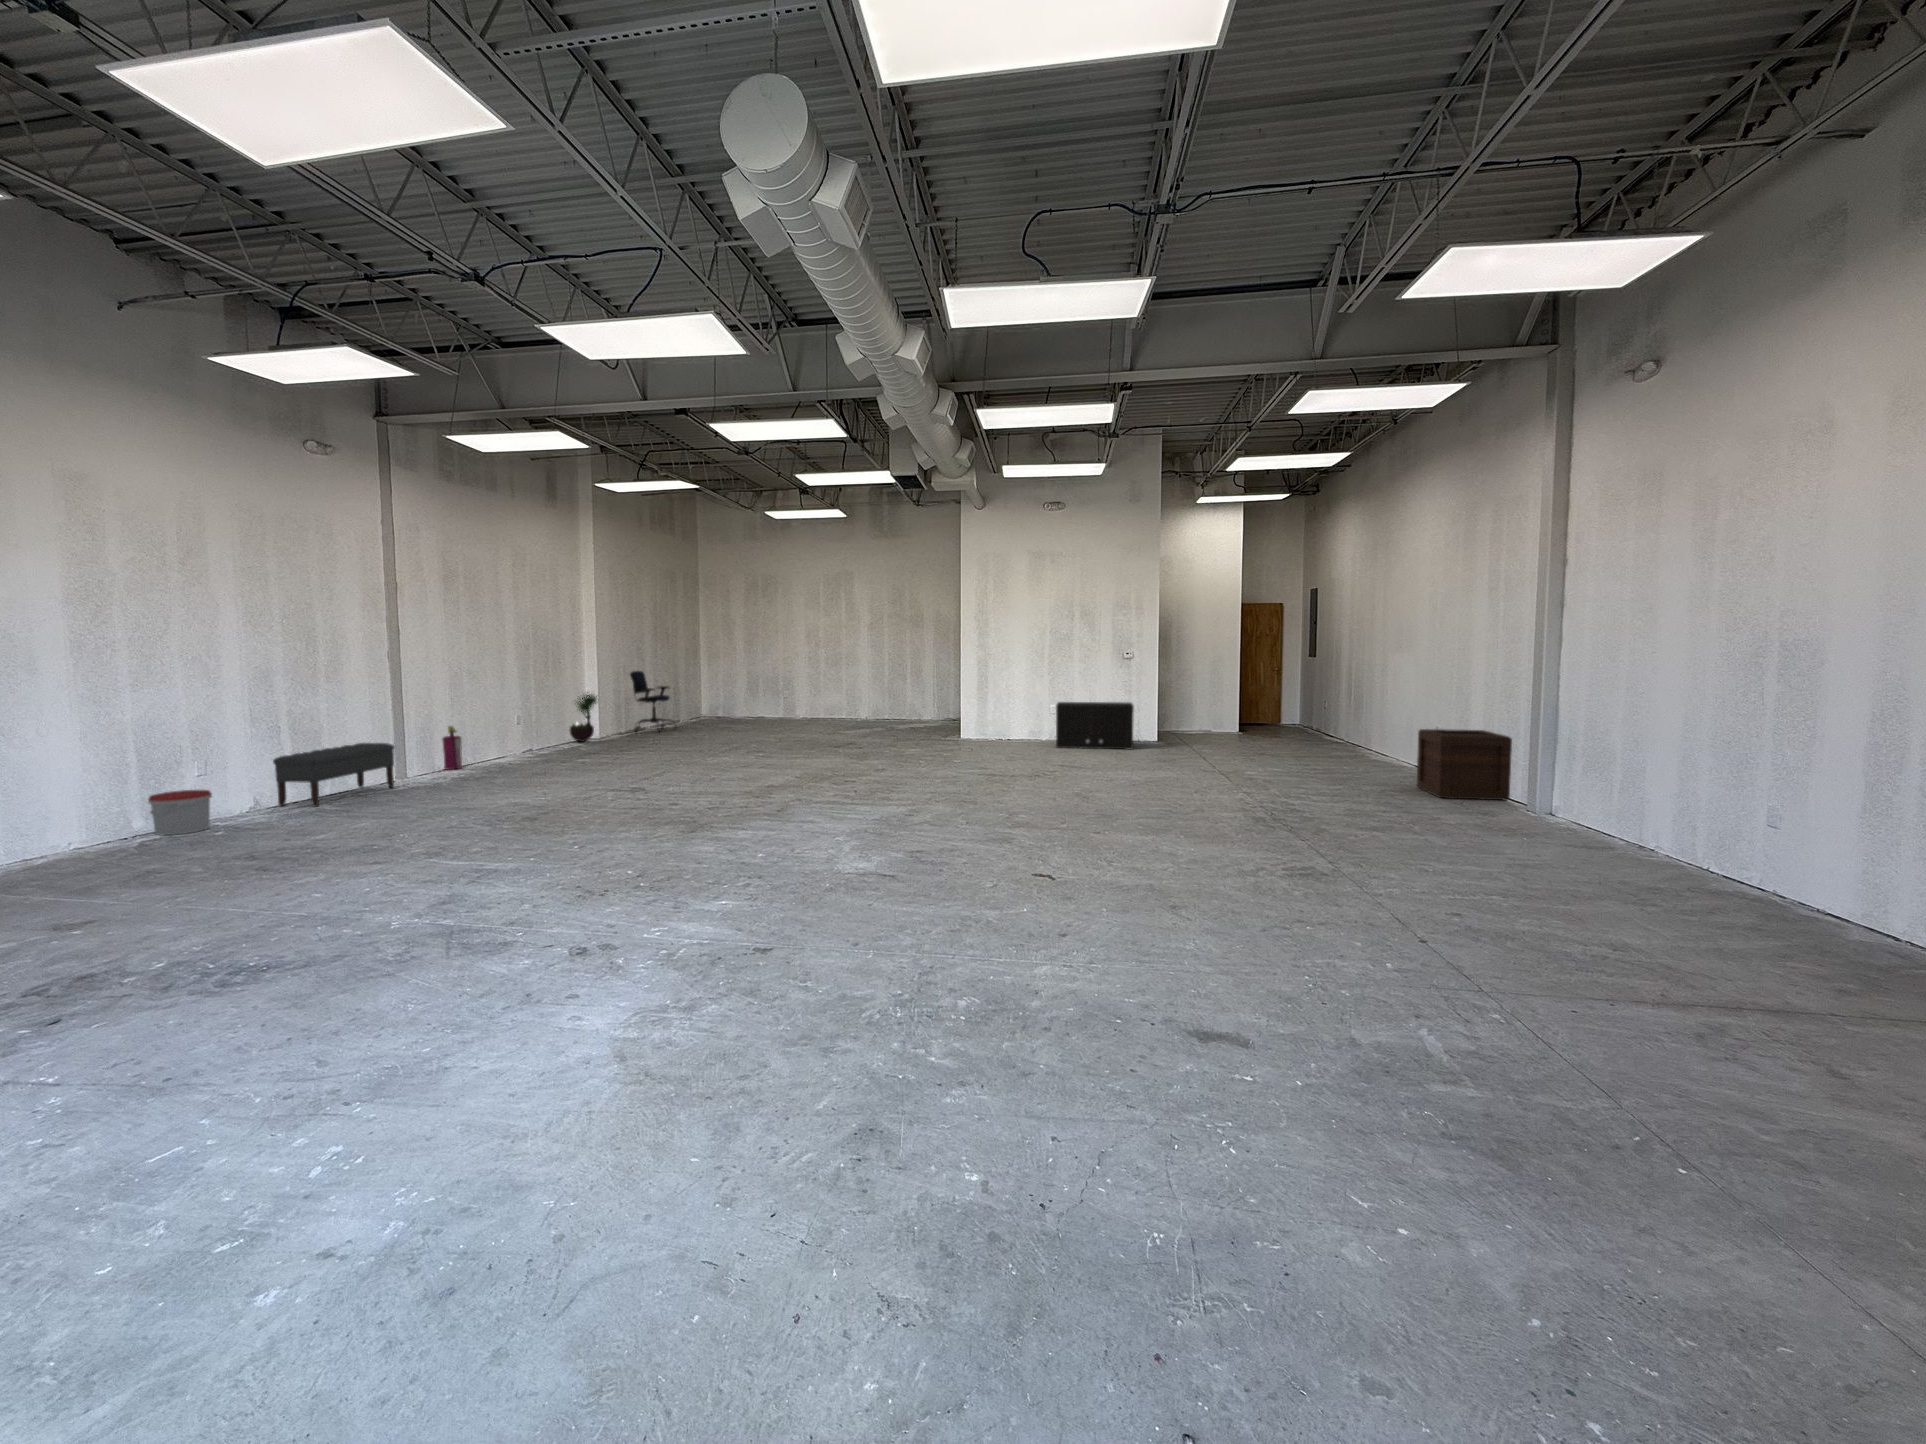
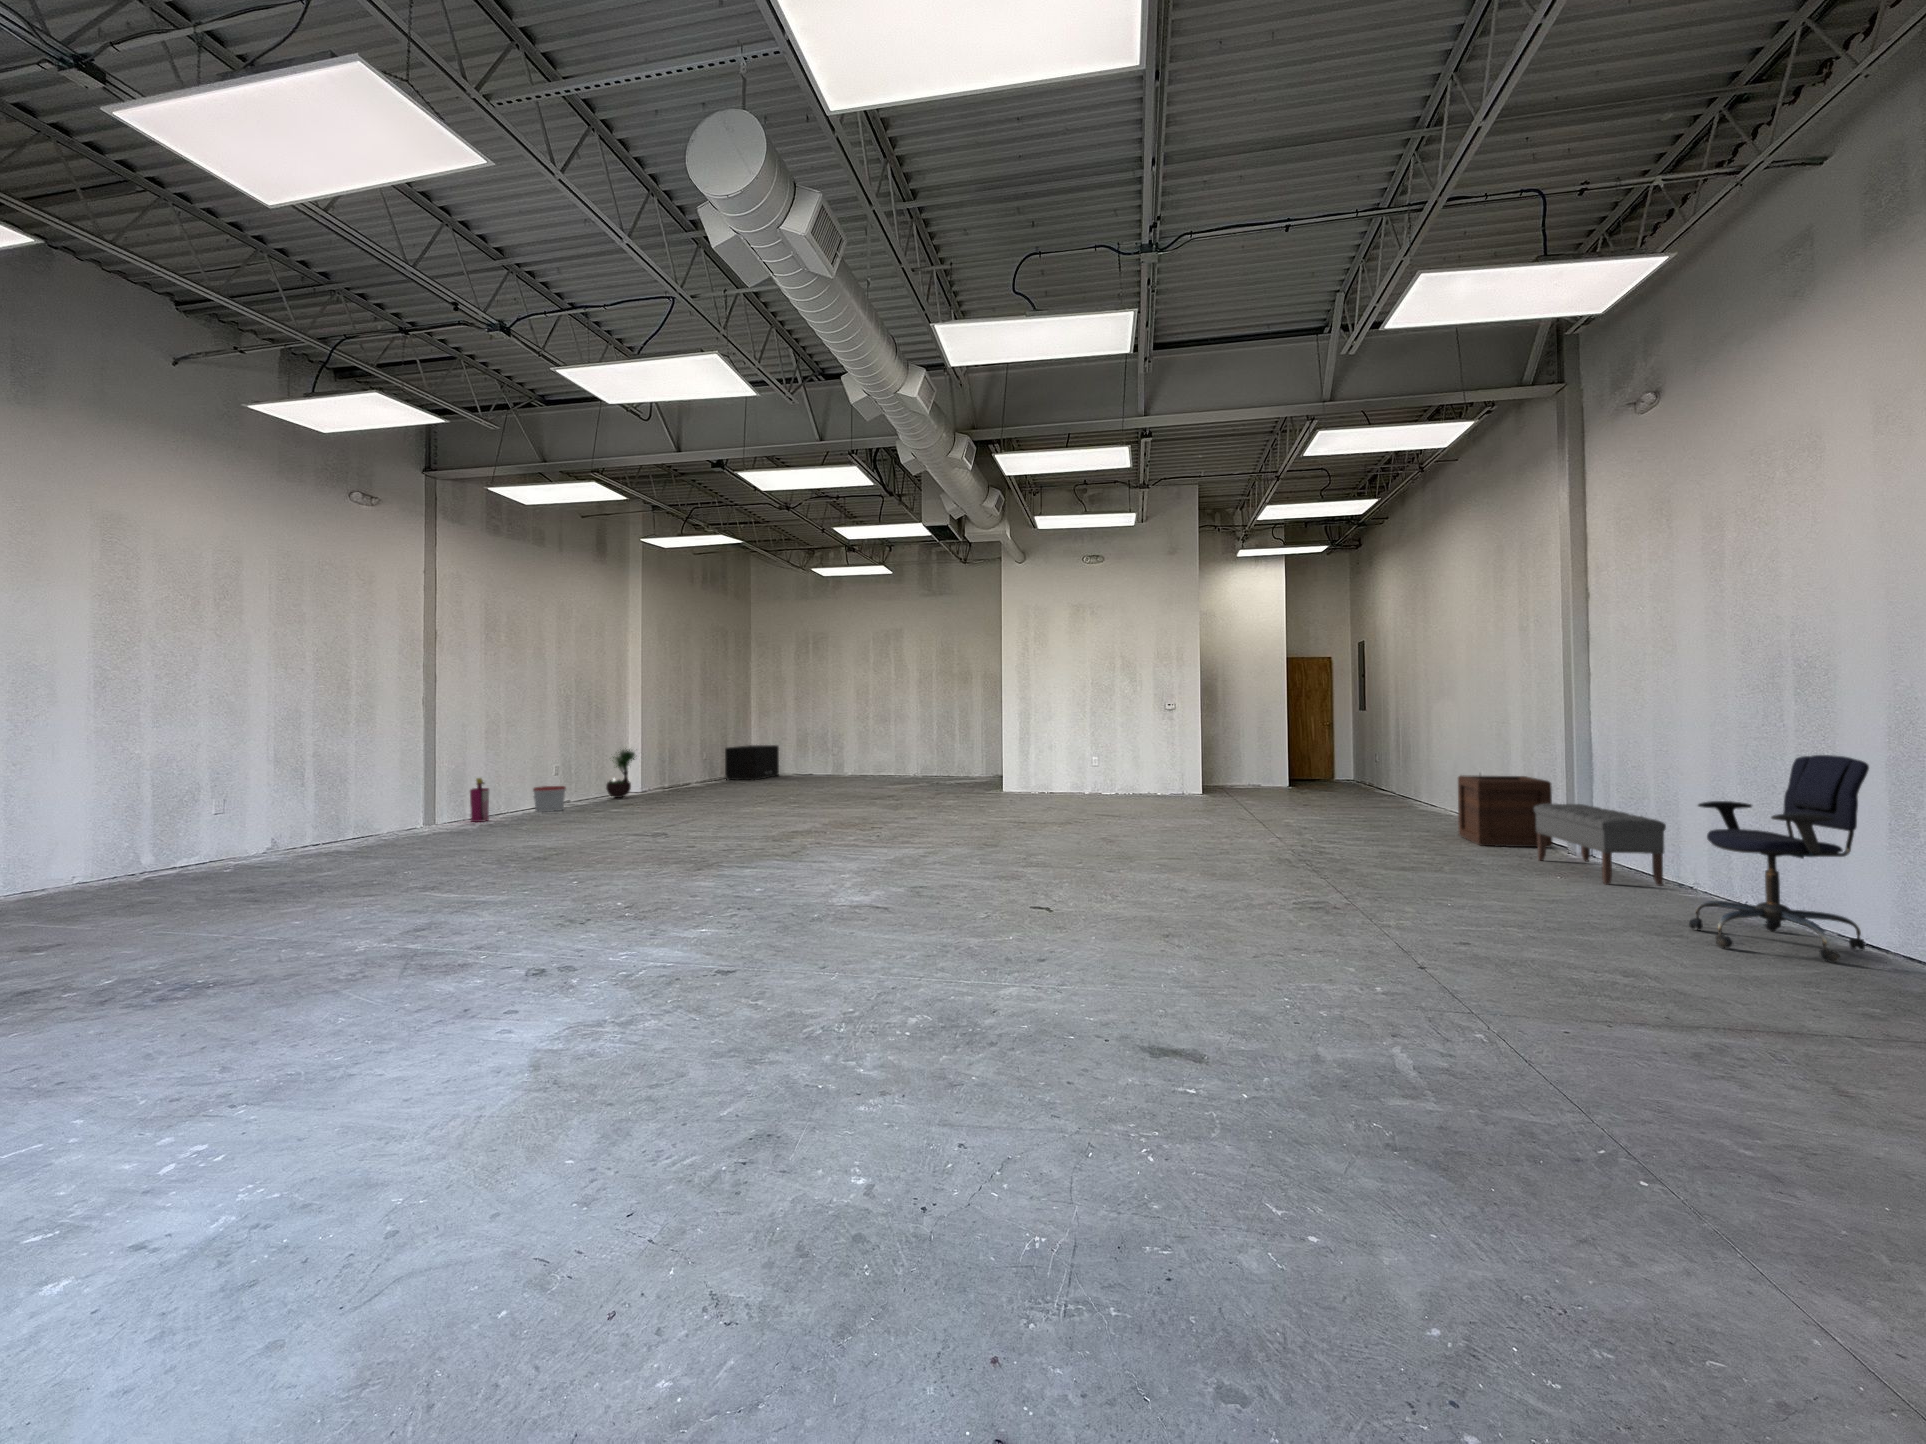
office chair: present [630,671,677,732] -> present [1689,755,1869,963]
storage cabinet: present [1056,702,1134,749] -> present [725,745,779,780]
bench: present [273,743,394,807] -> present [1534,804,1666,886]
bucket: present [148,790,212,835] -> present [533,786,566,812]

